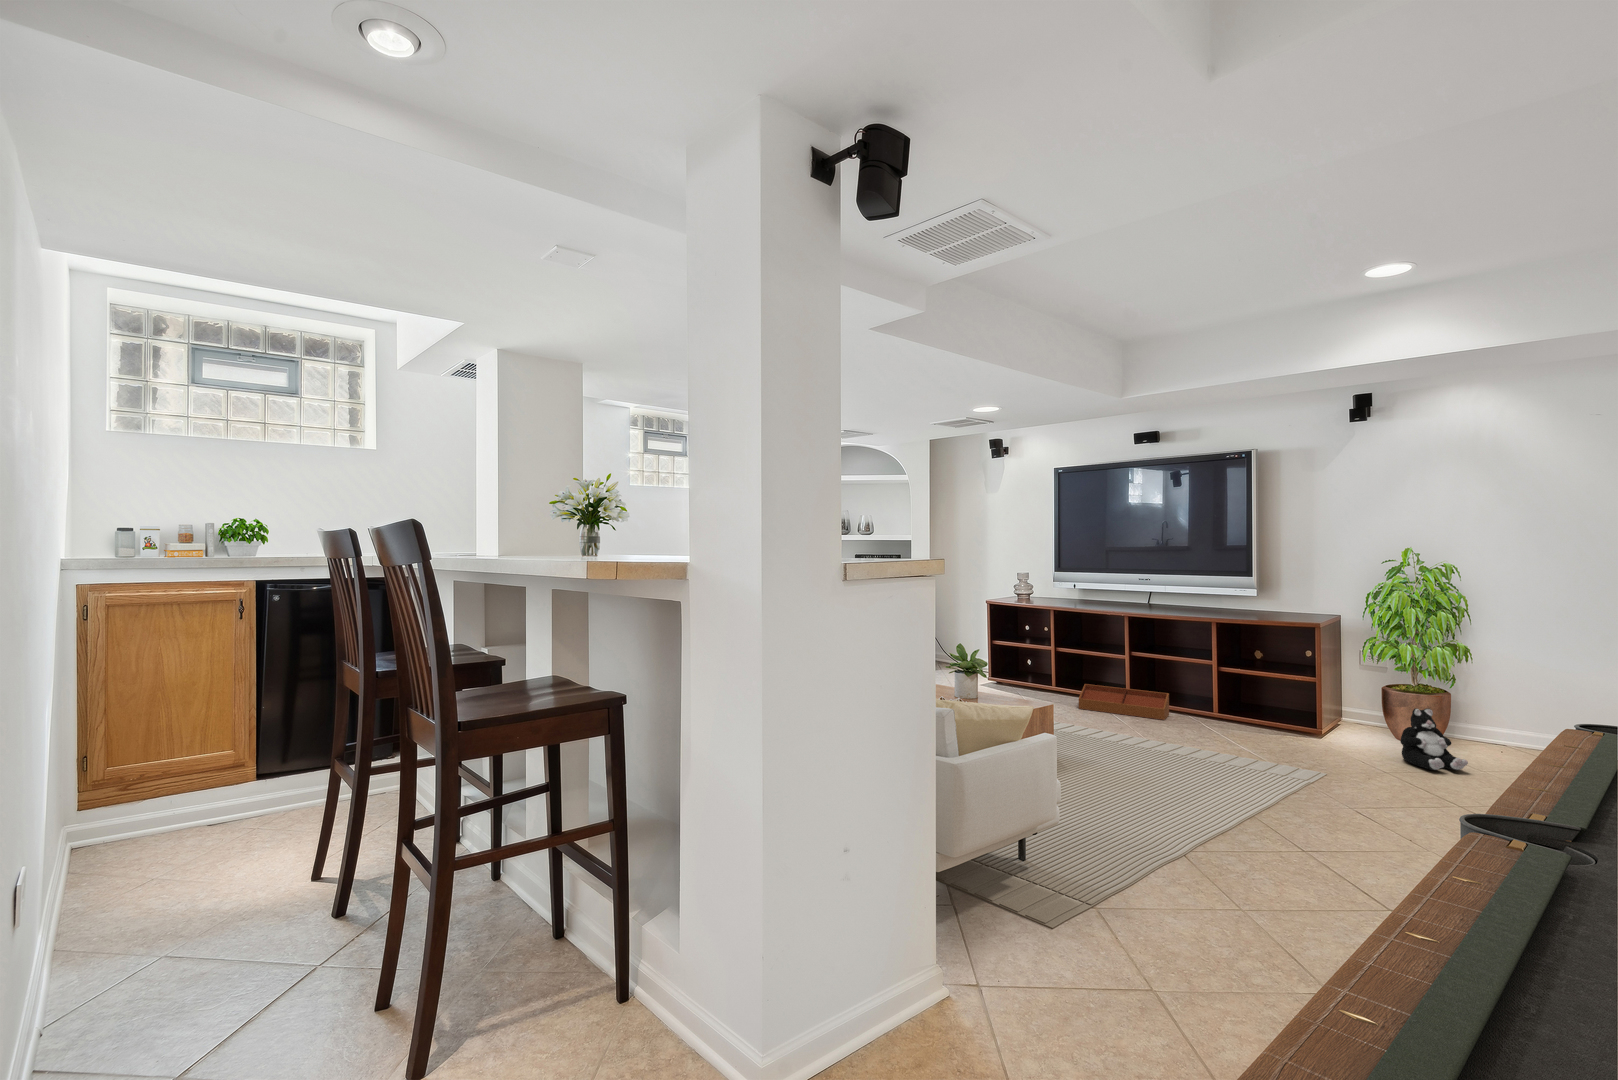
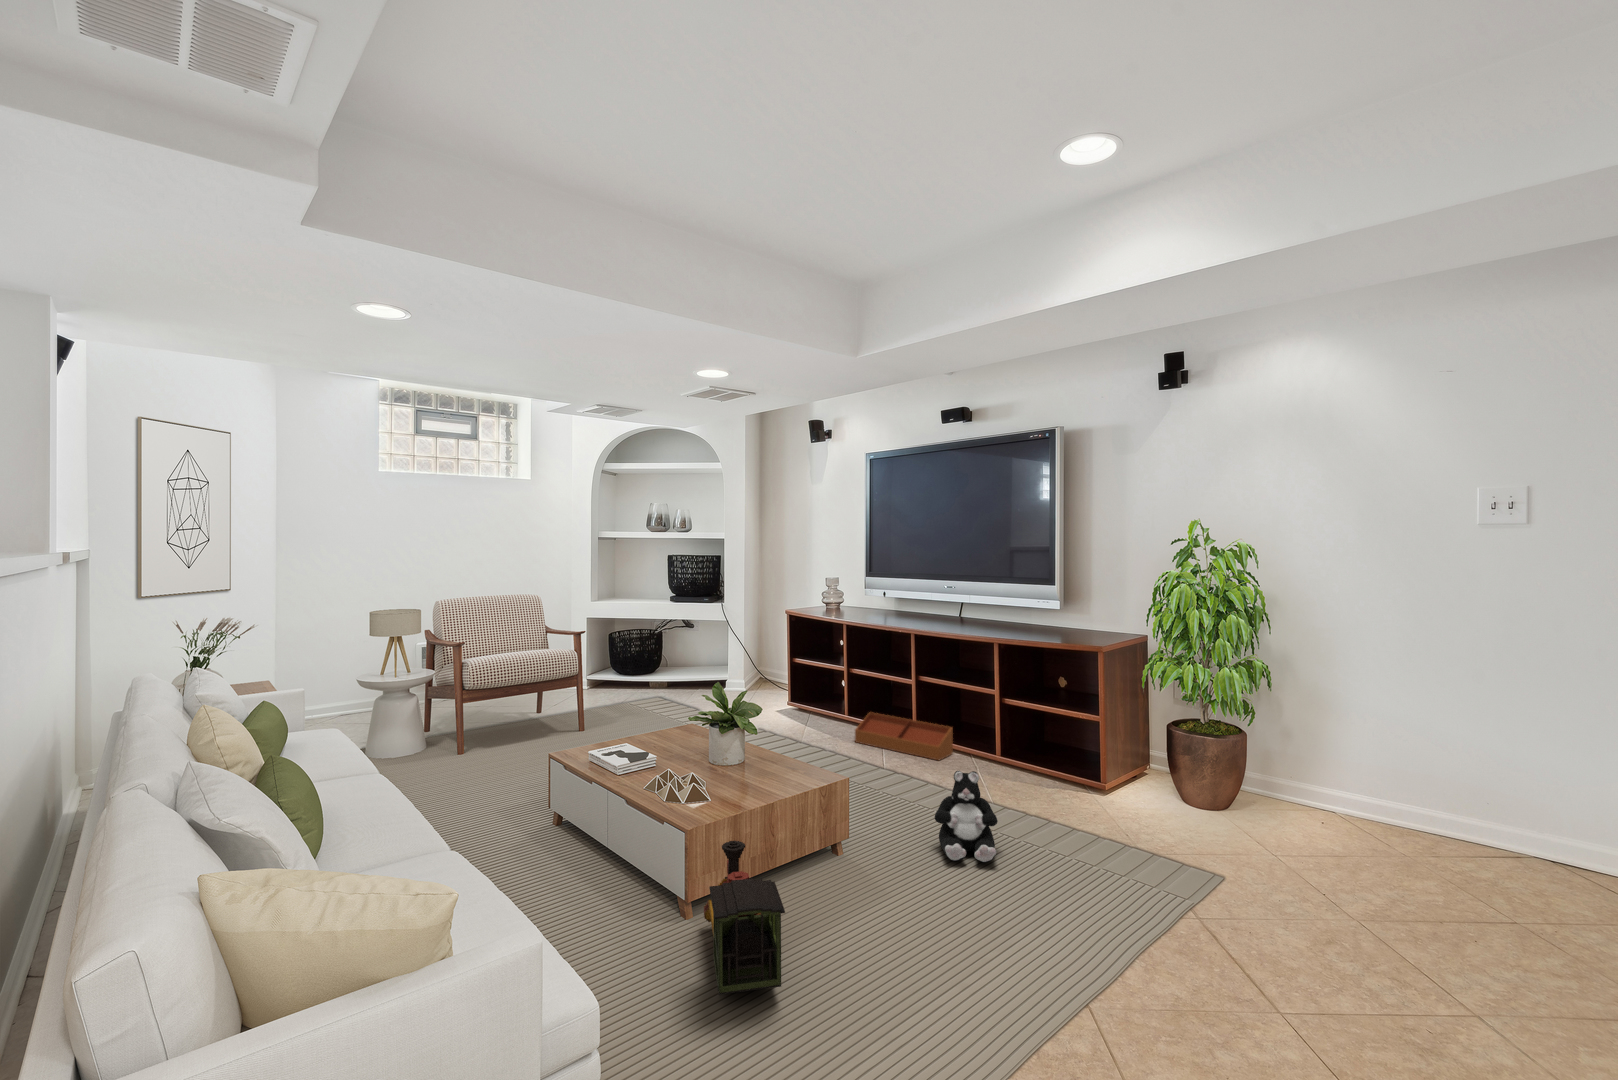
plush toy: present [1400,708,1468,770] -> present [935,771,998,862]
toy train: none [1138,770,1253,865] -> present [704,841,785,995]

